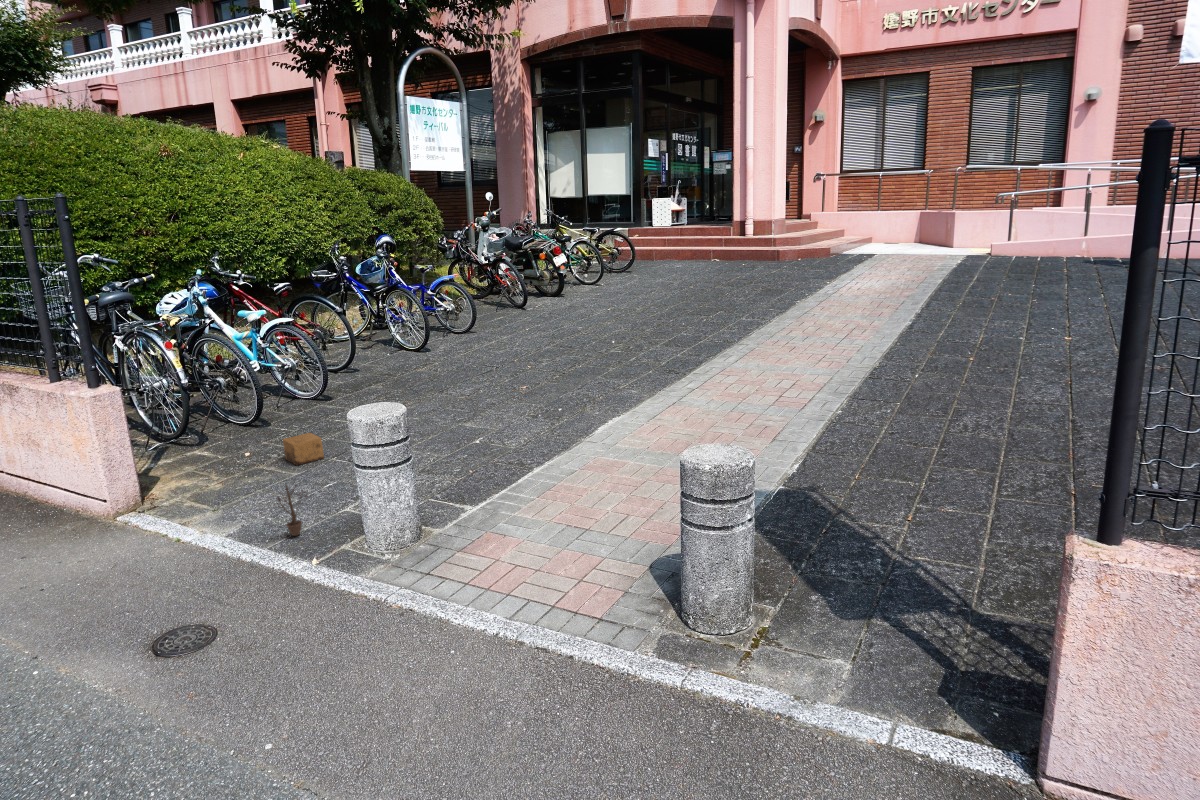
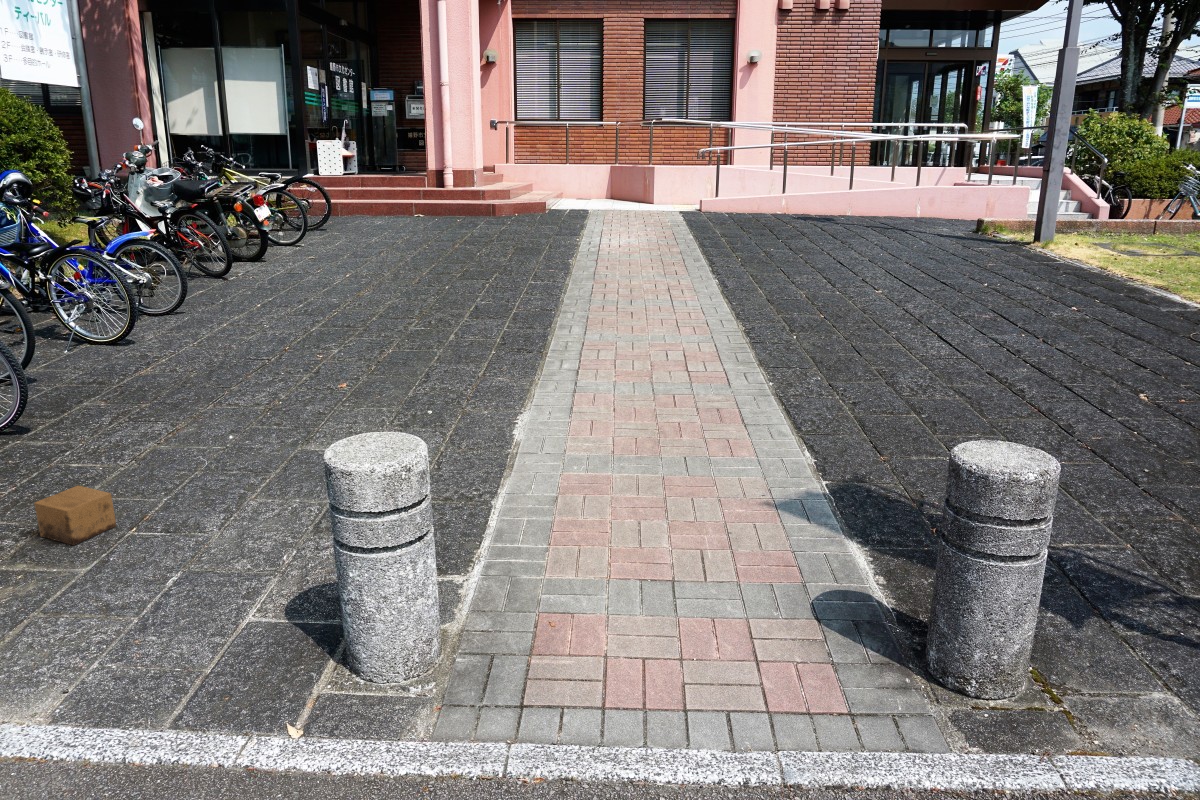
decorative plant: present [273,485,308,537] -> none [161,596,224,699]

